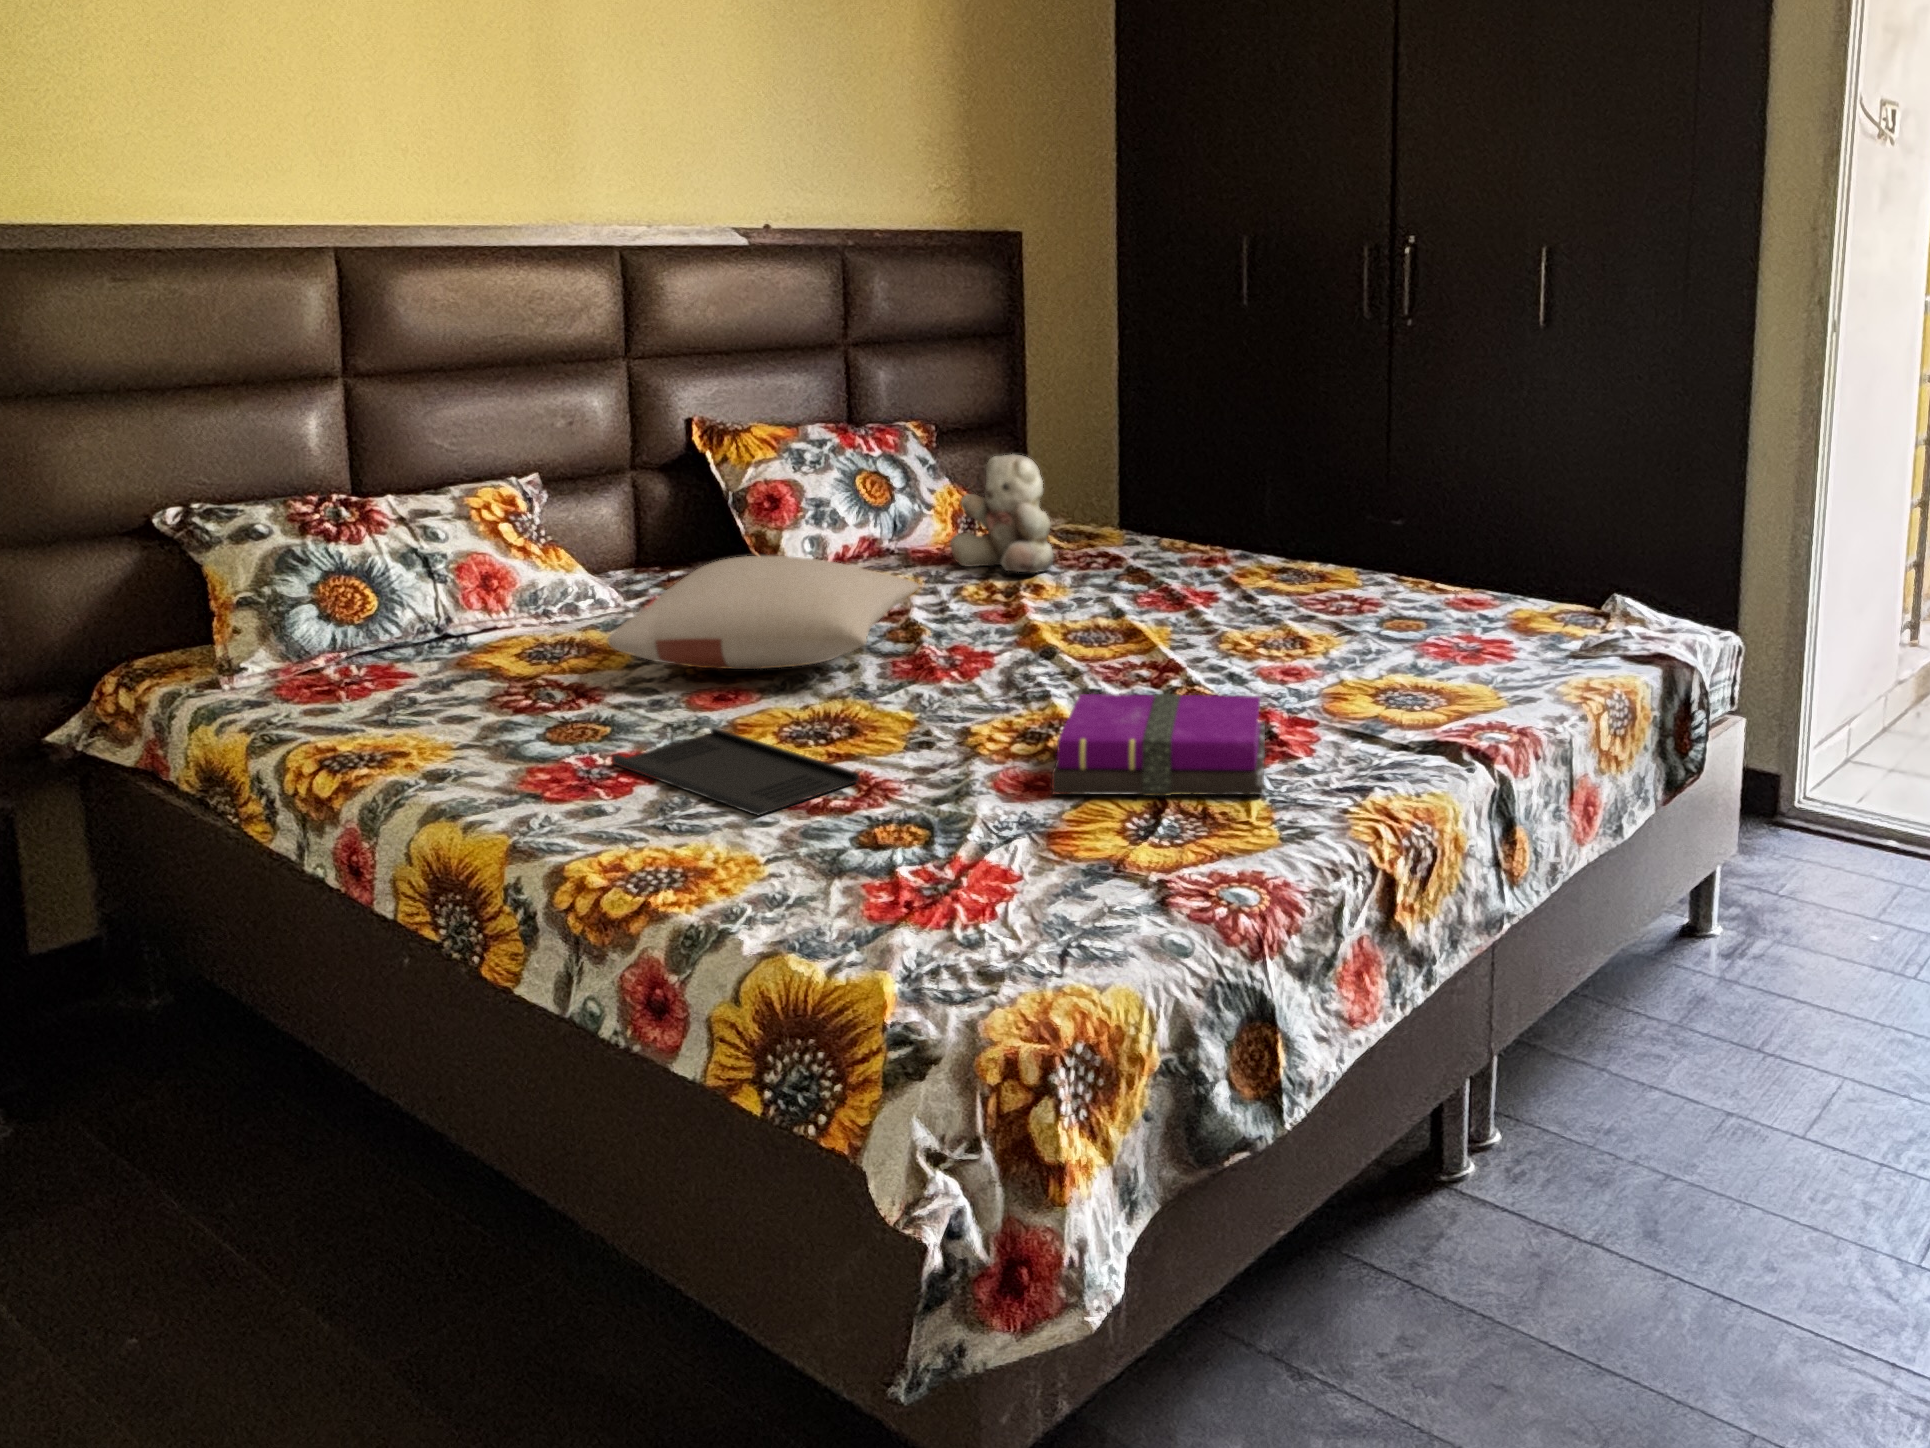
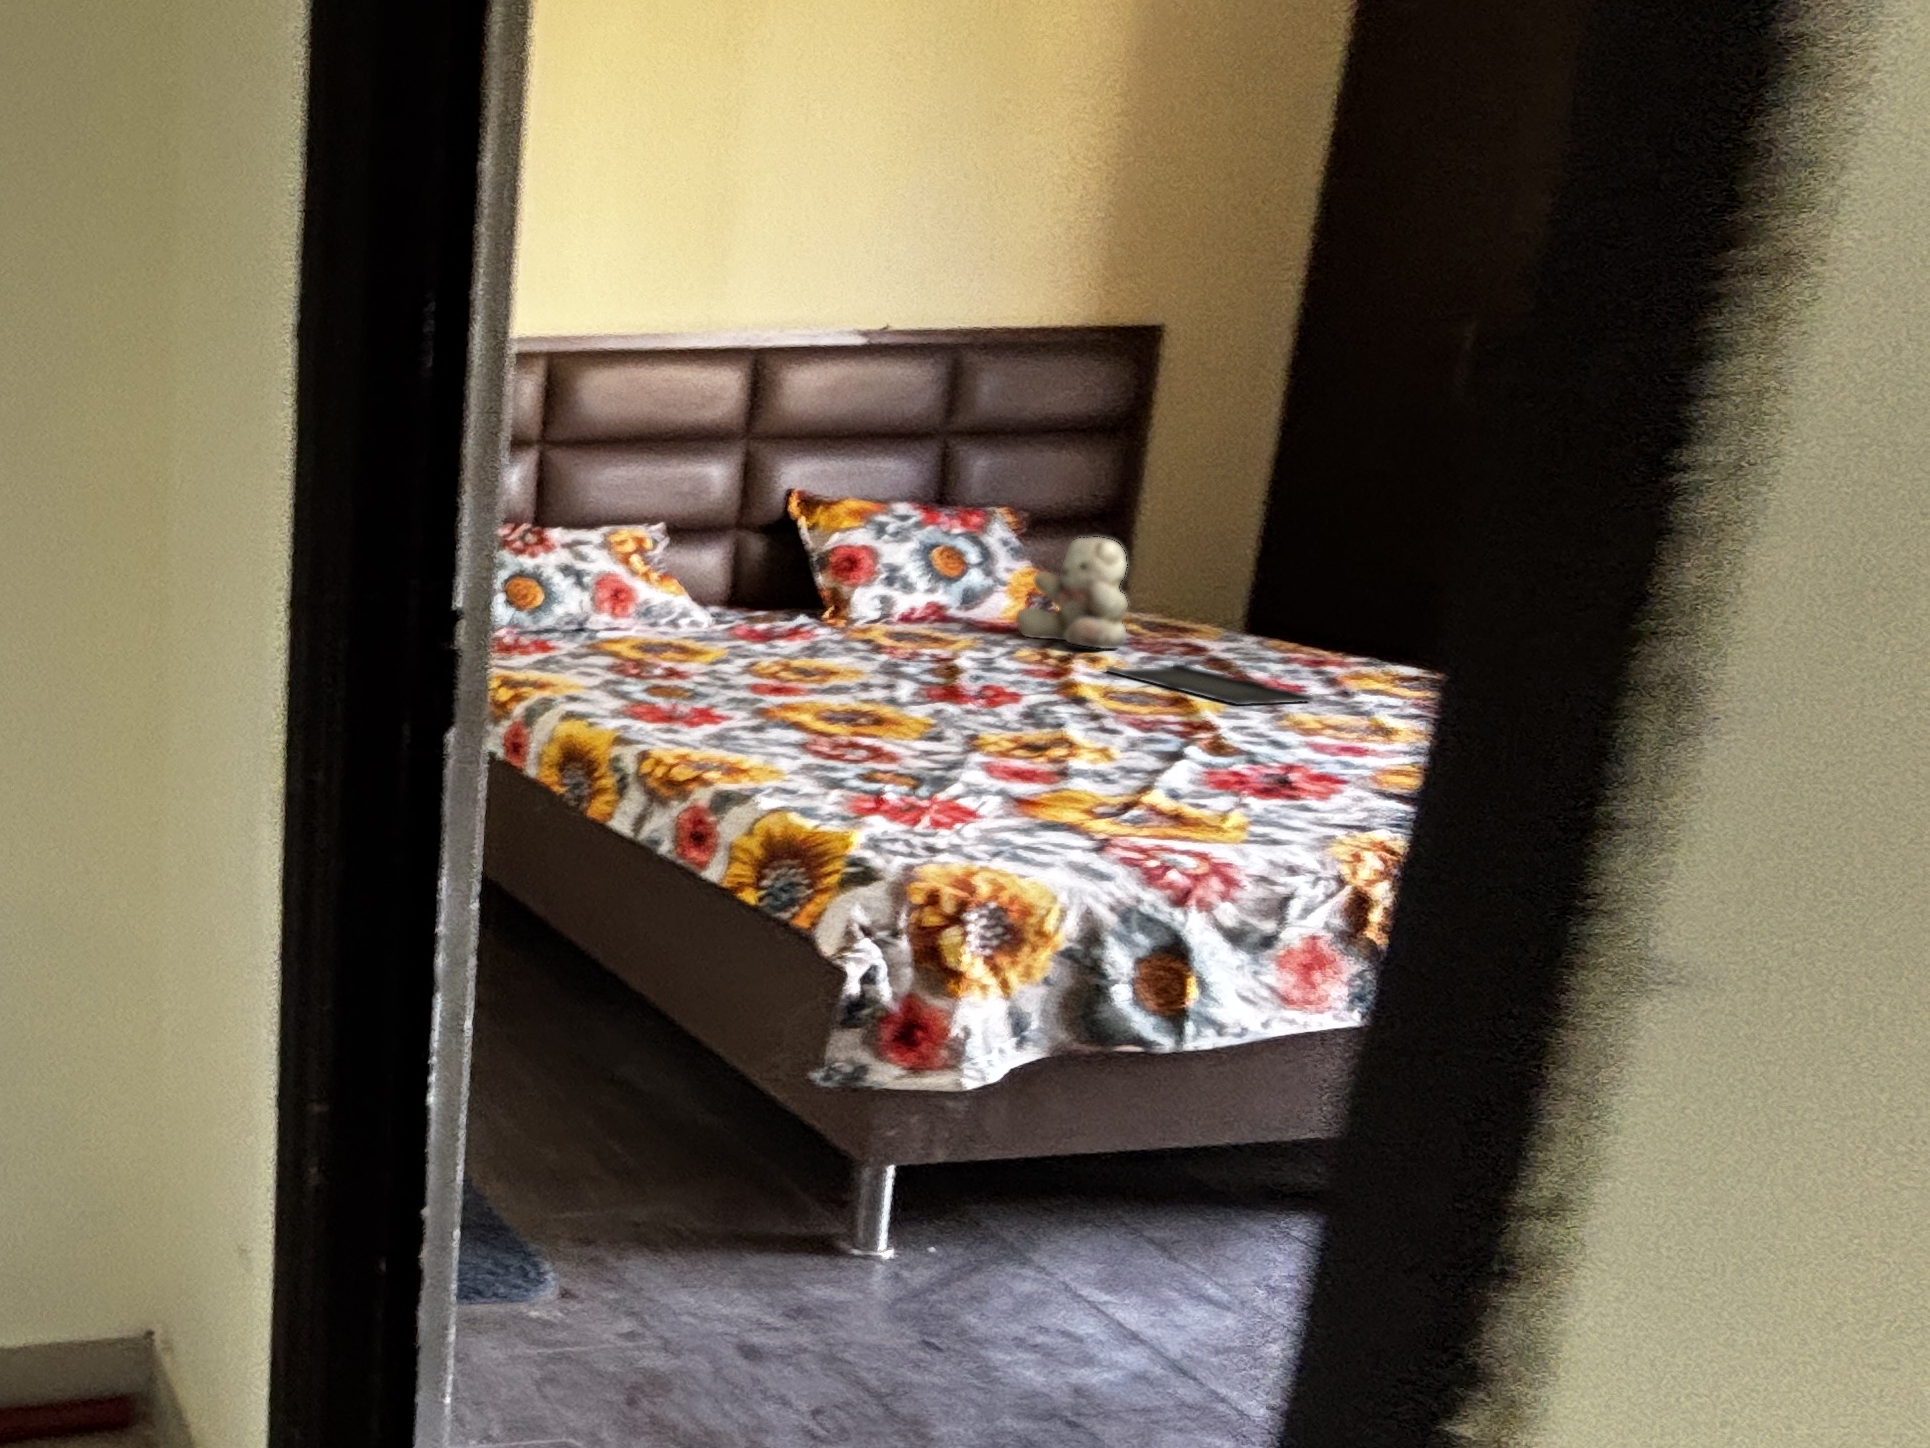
pillow: present [608,556,919,669] -> none [698,591,968,678]
notebook: present [1052,694,1265,796] -> none [1035,716,1281,813]
tray: present [612,727,860,815] -> present [1107,664,1313,705]

